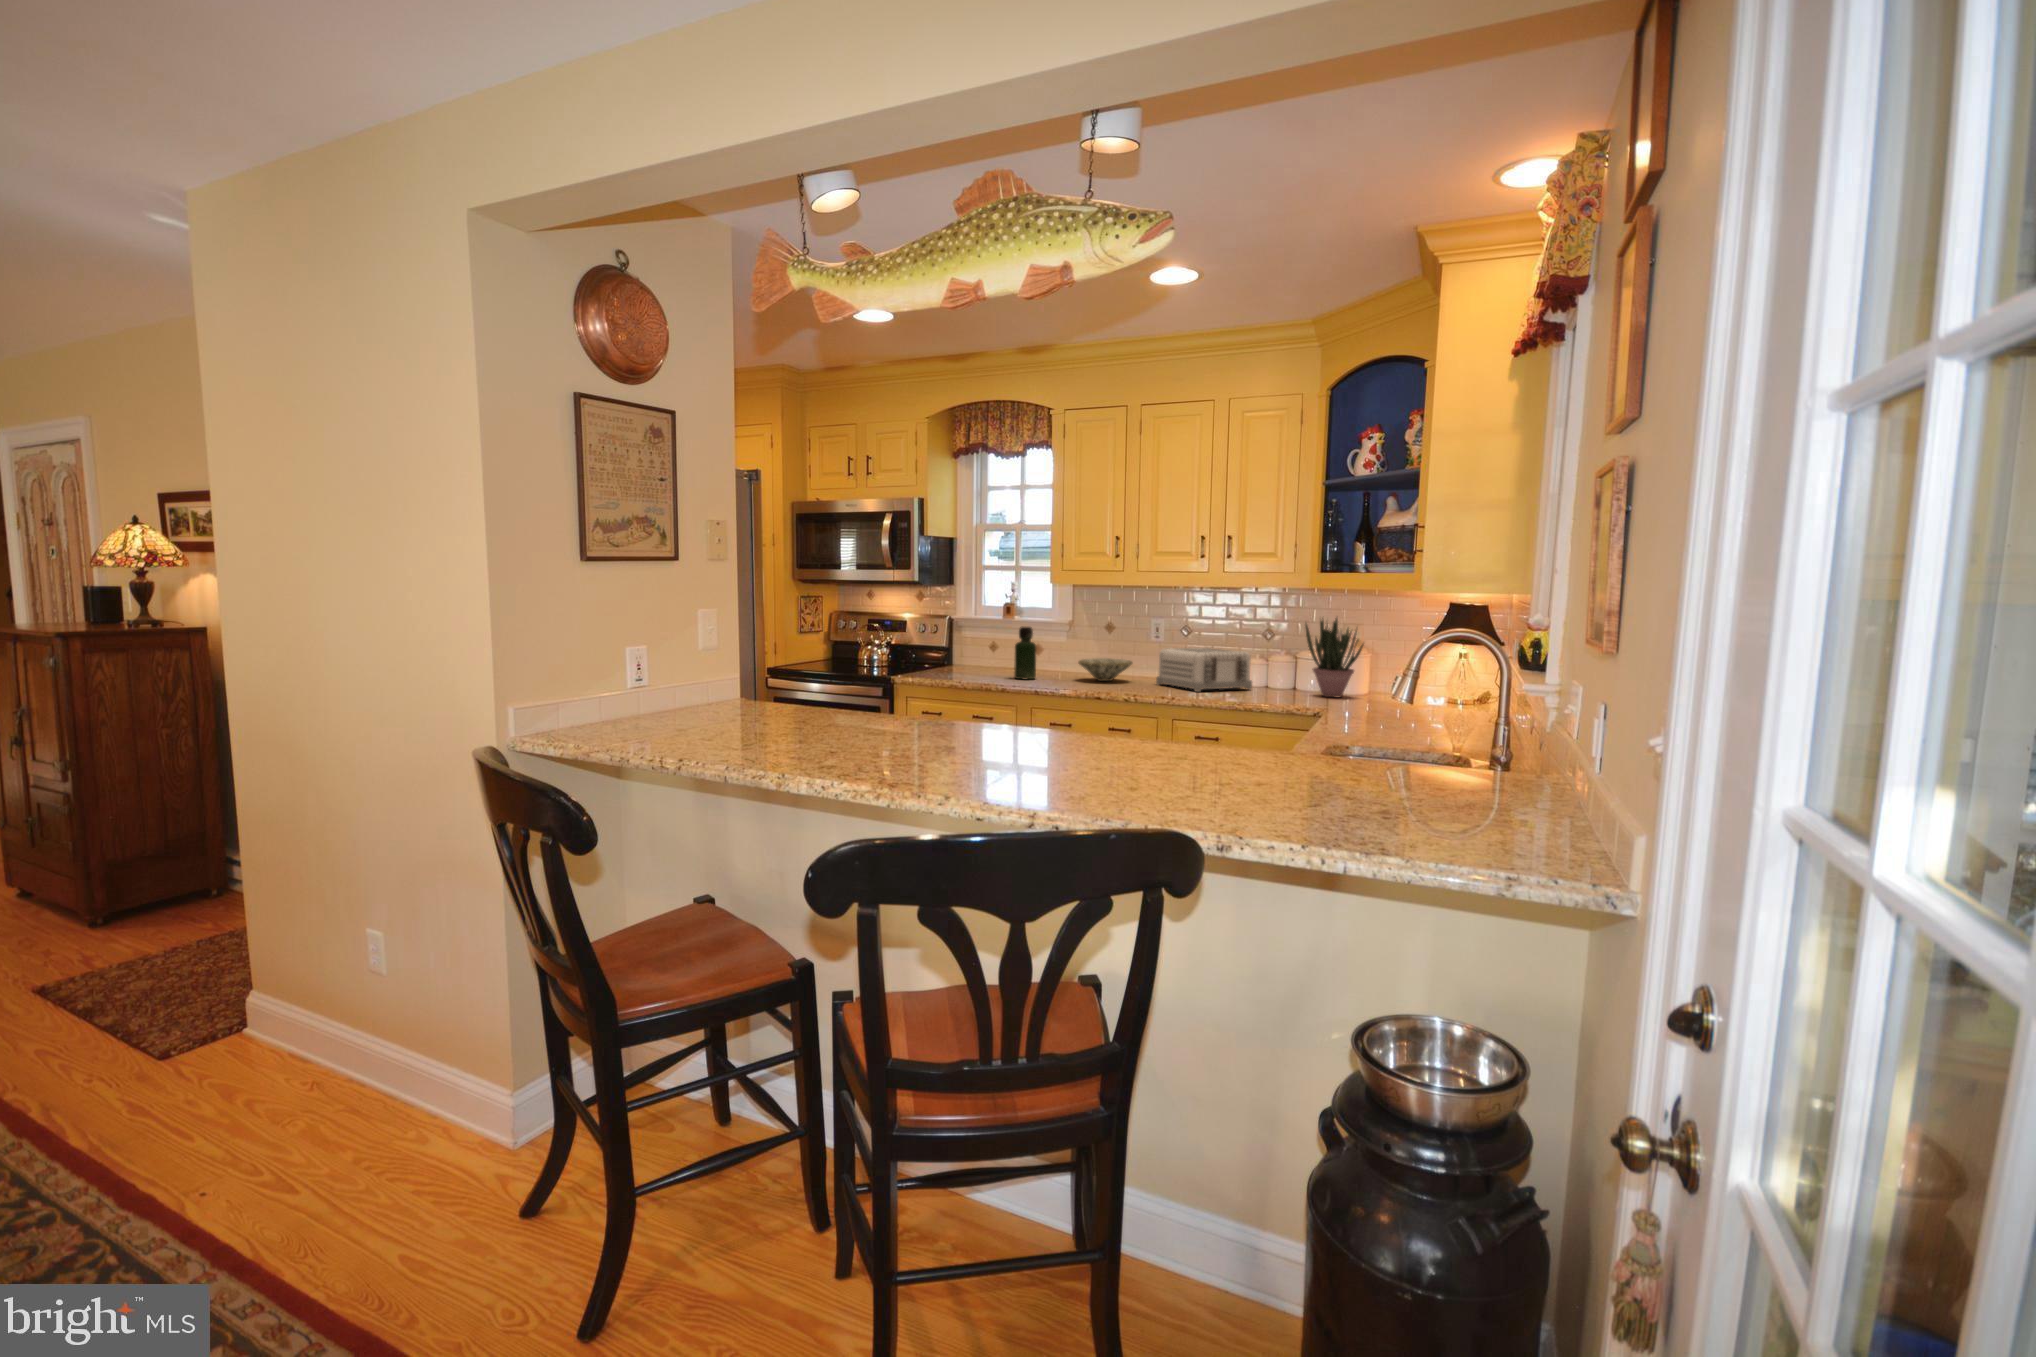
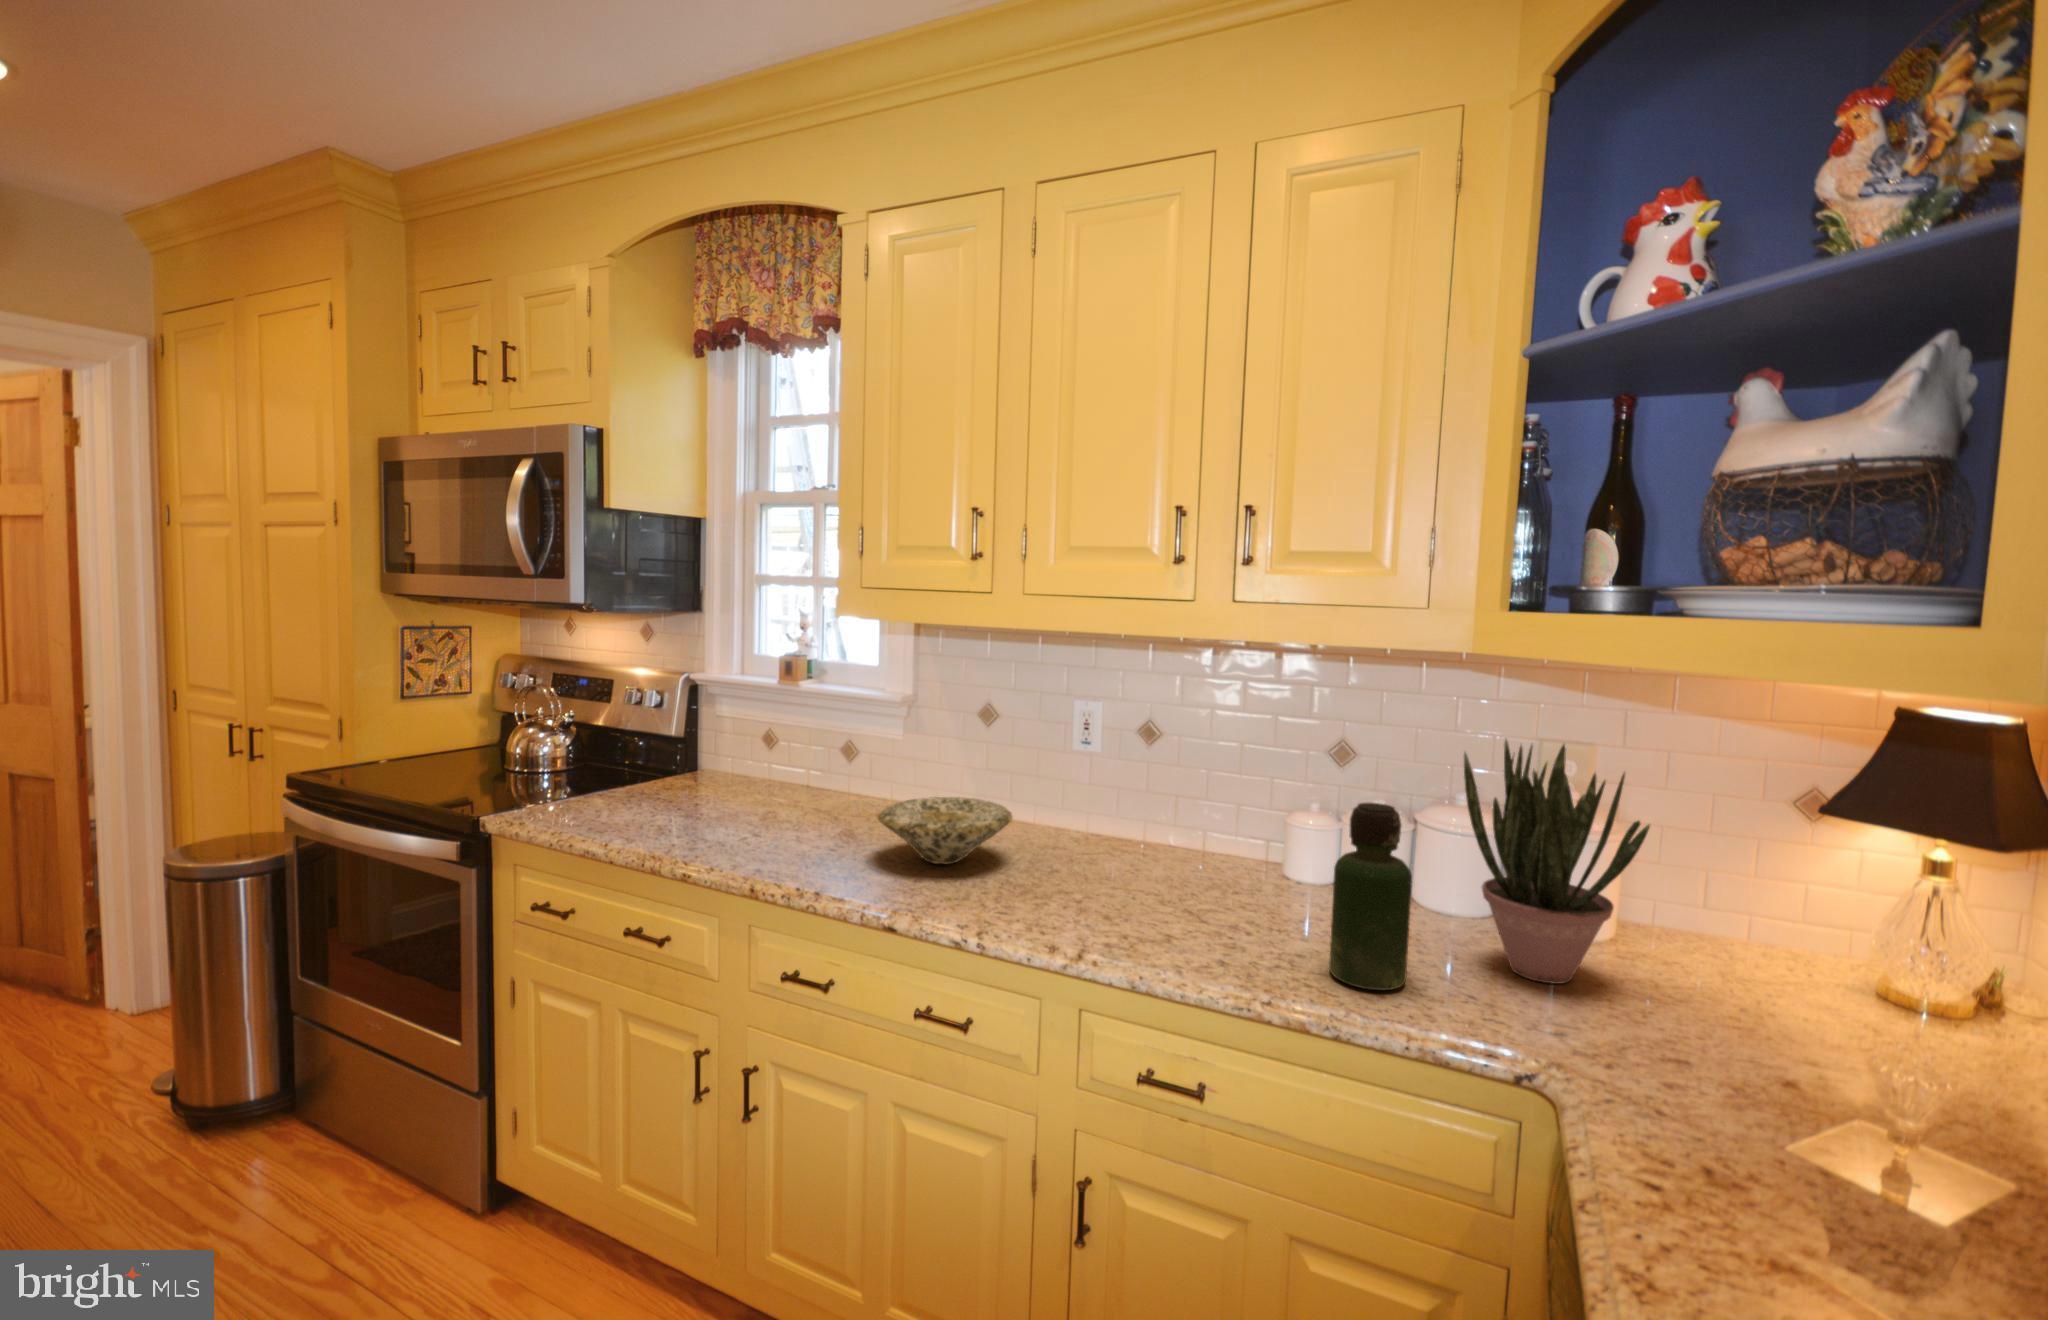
bottle: present [1014,627,1036,679] -> present [1329,803,1412,990]
toaster: present [1156,648,1252,692] -> none [1063,785,1307,942]

